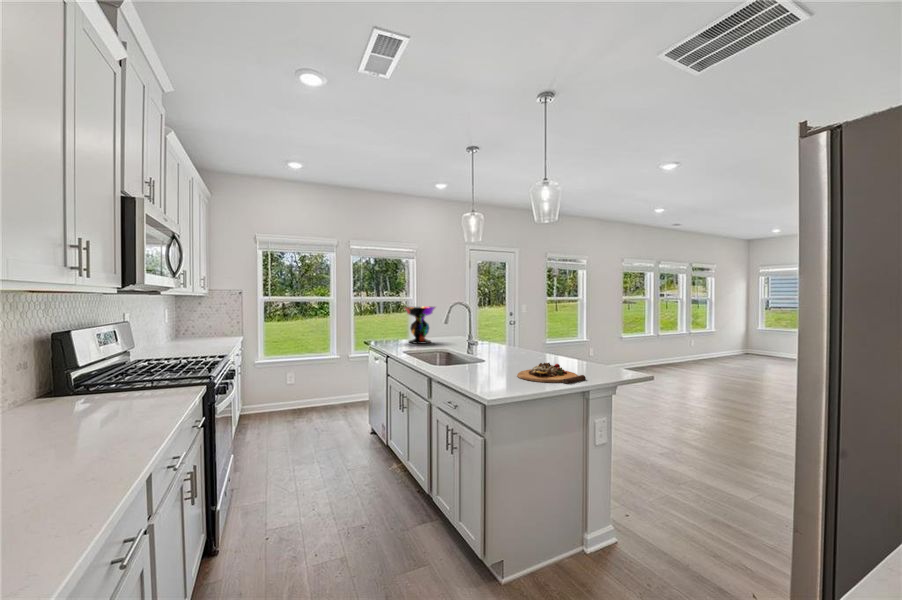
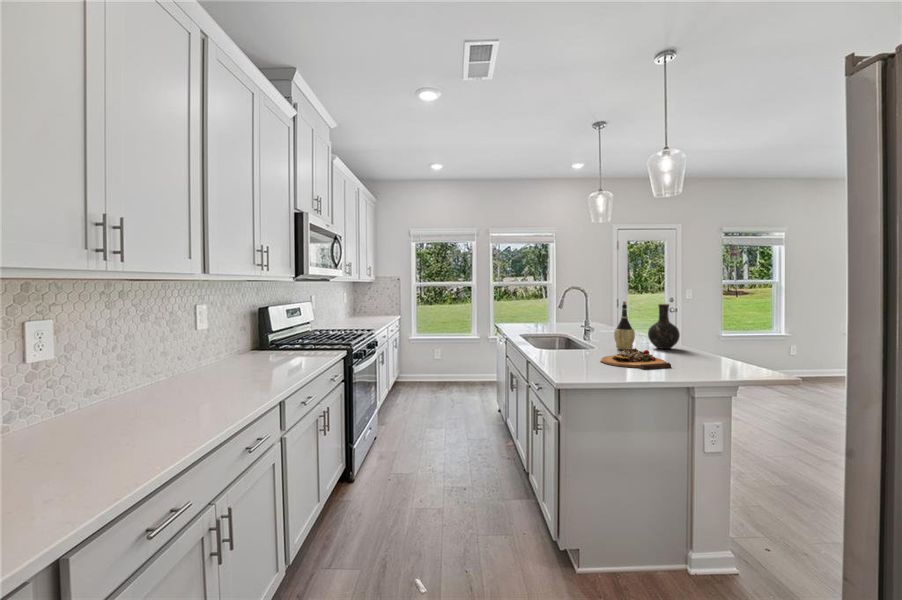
decorative bowl: present [404,306,435,344] -> none [529,292,564,329]
wine bottle: none [512,316,530,363] -> present [614,302,635,350]
vase: none [537,318,564,360] -> present [648,304,680,349]

